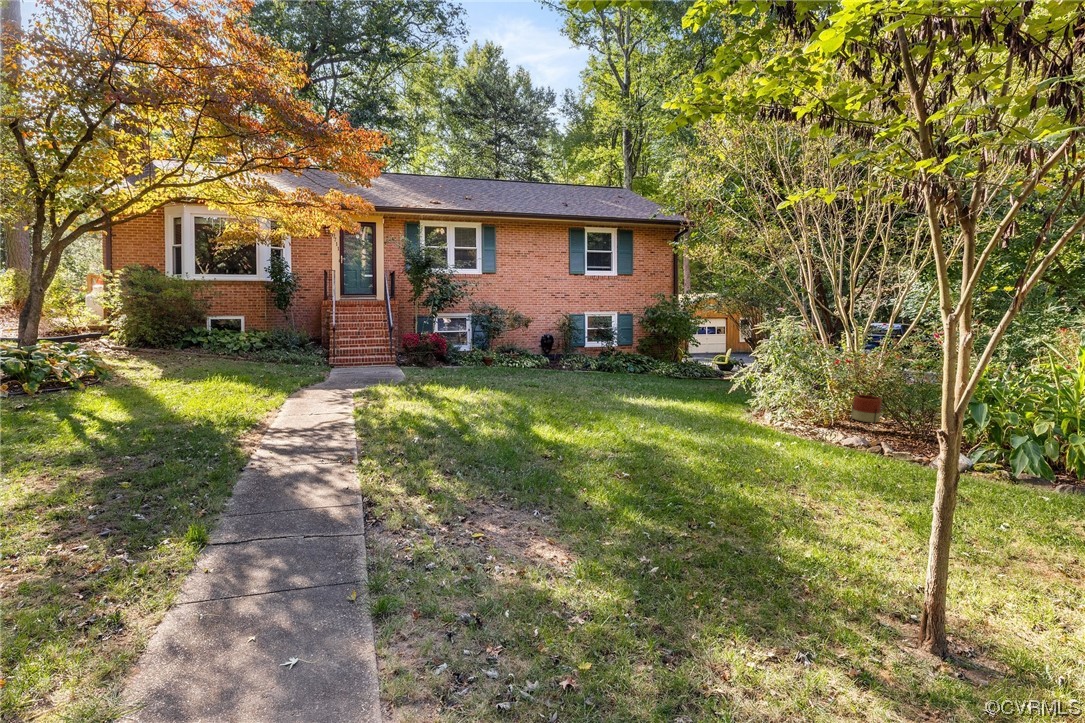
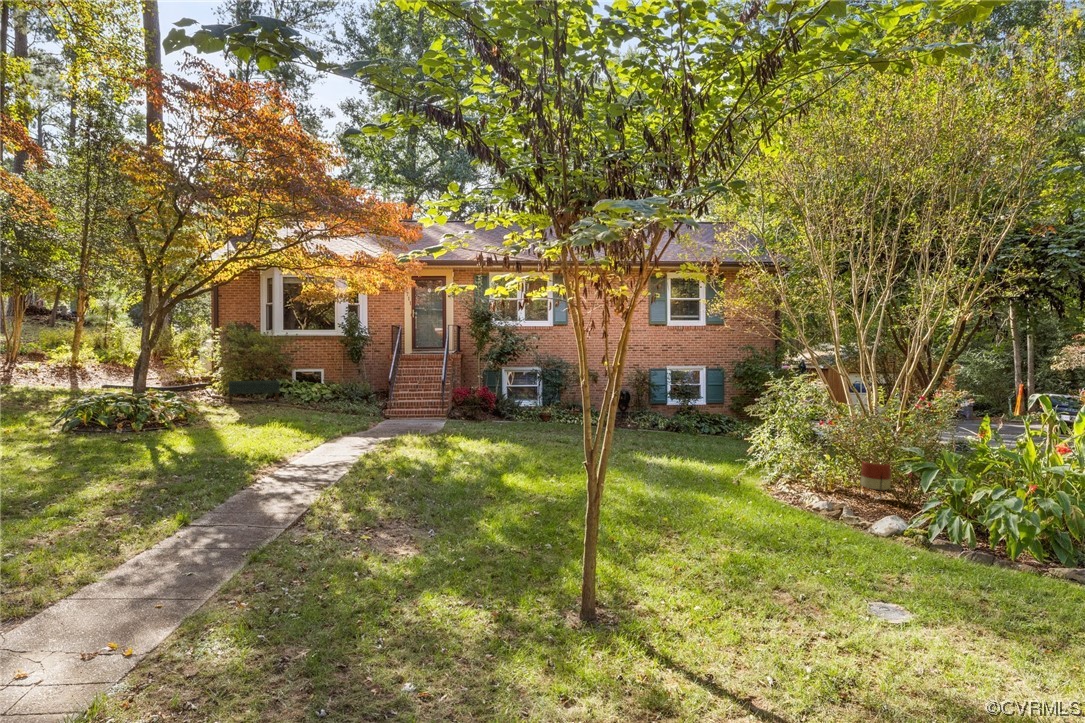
bench: none [135,328,199,356] -> present [228,380,279,404]

